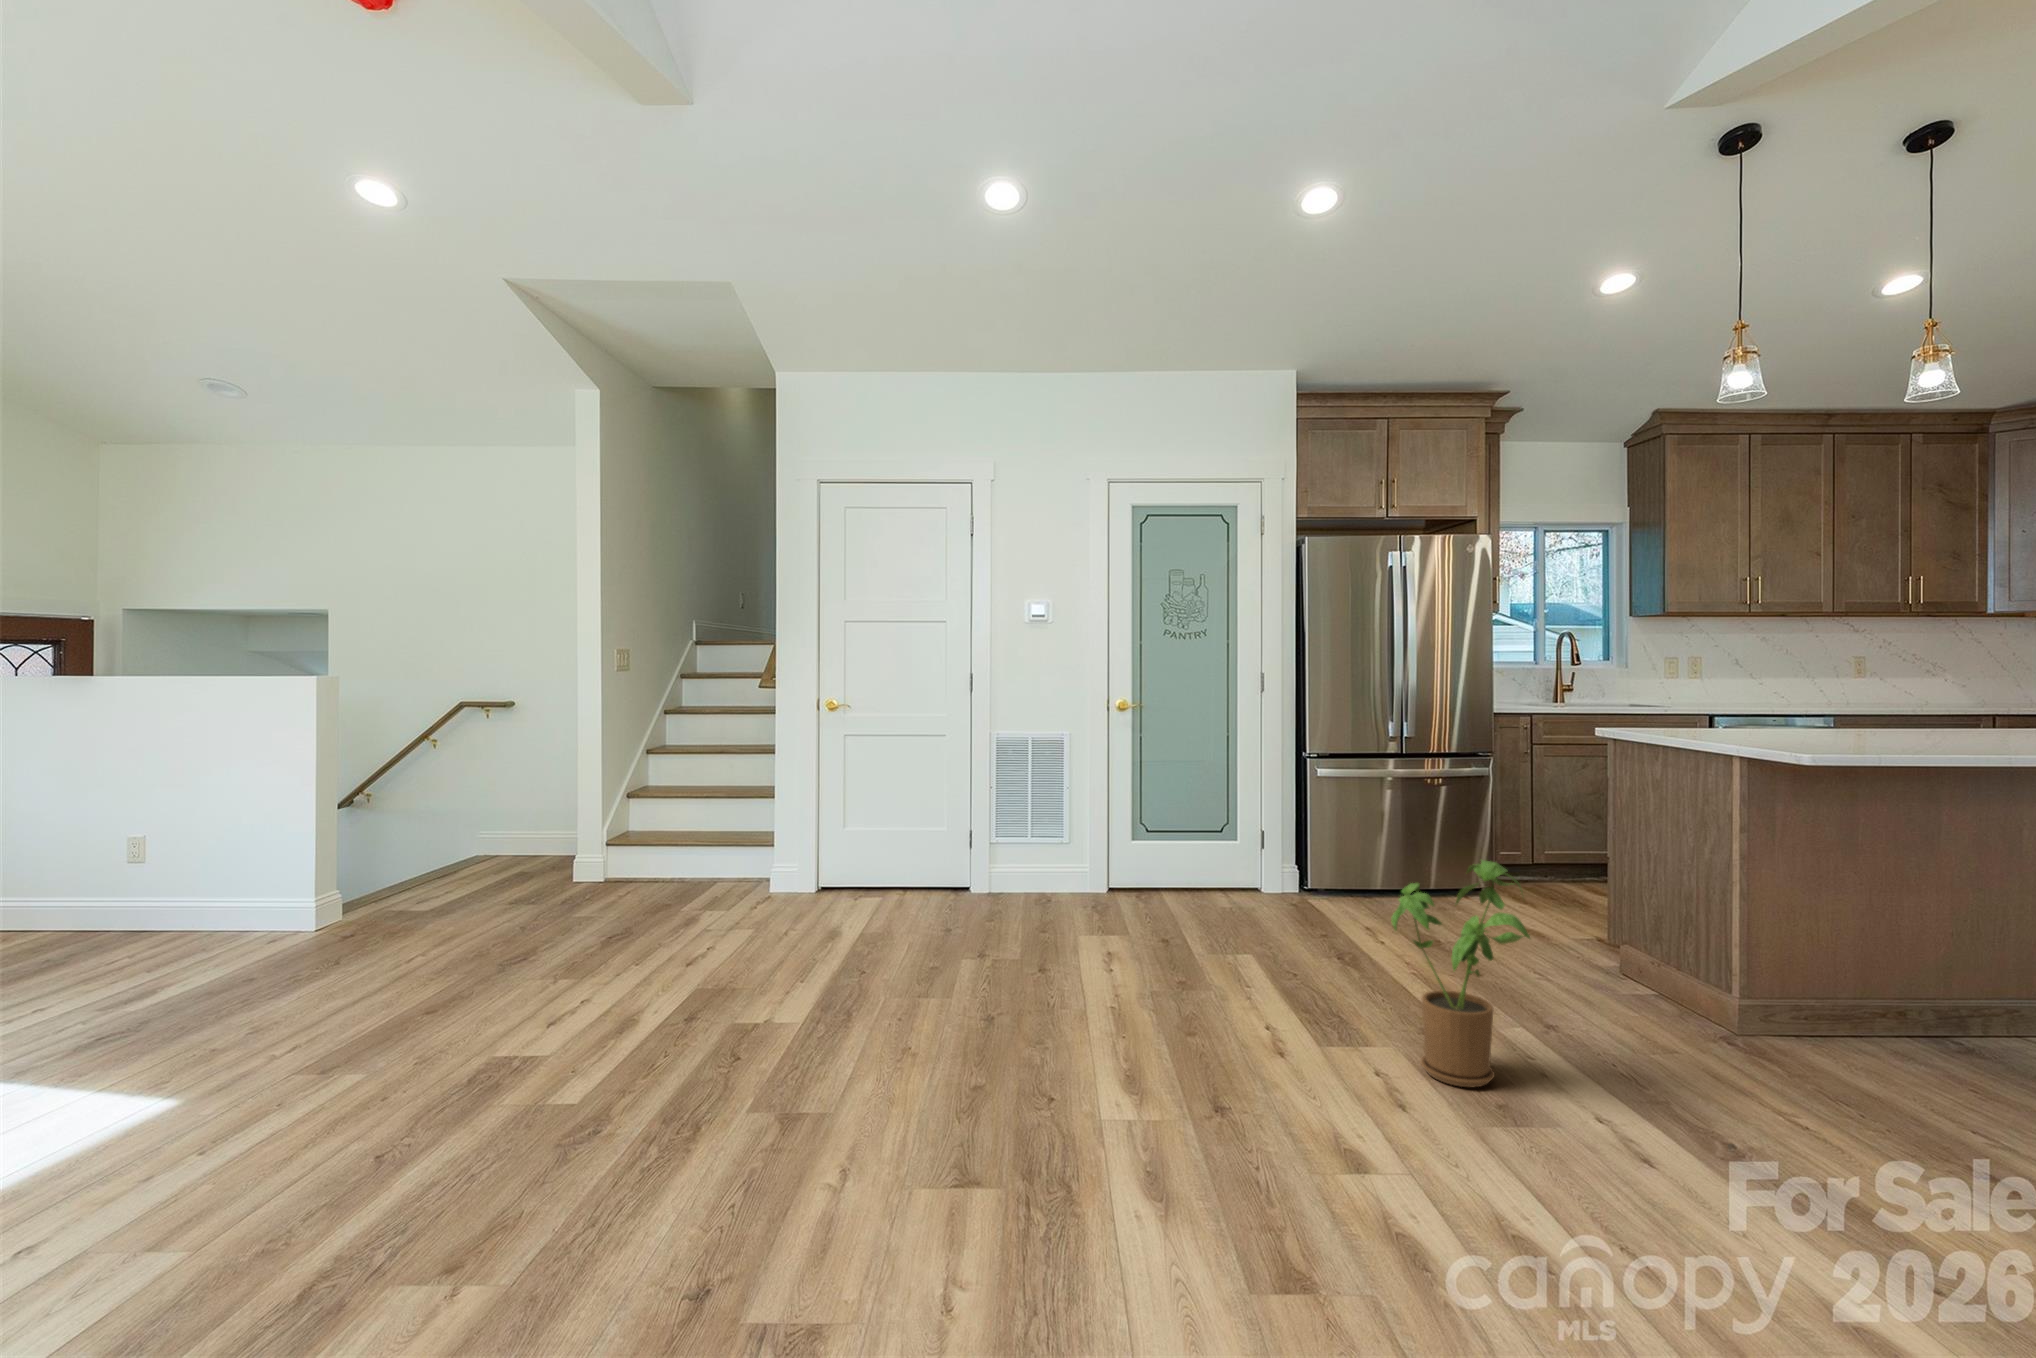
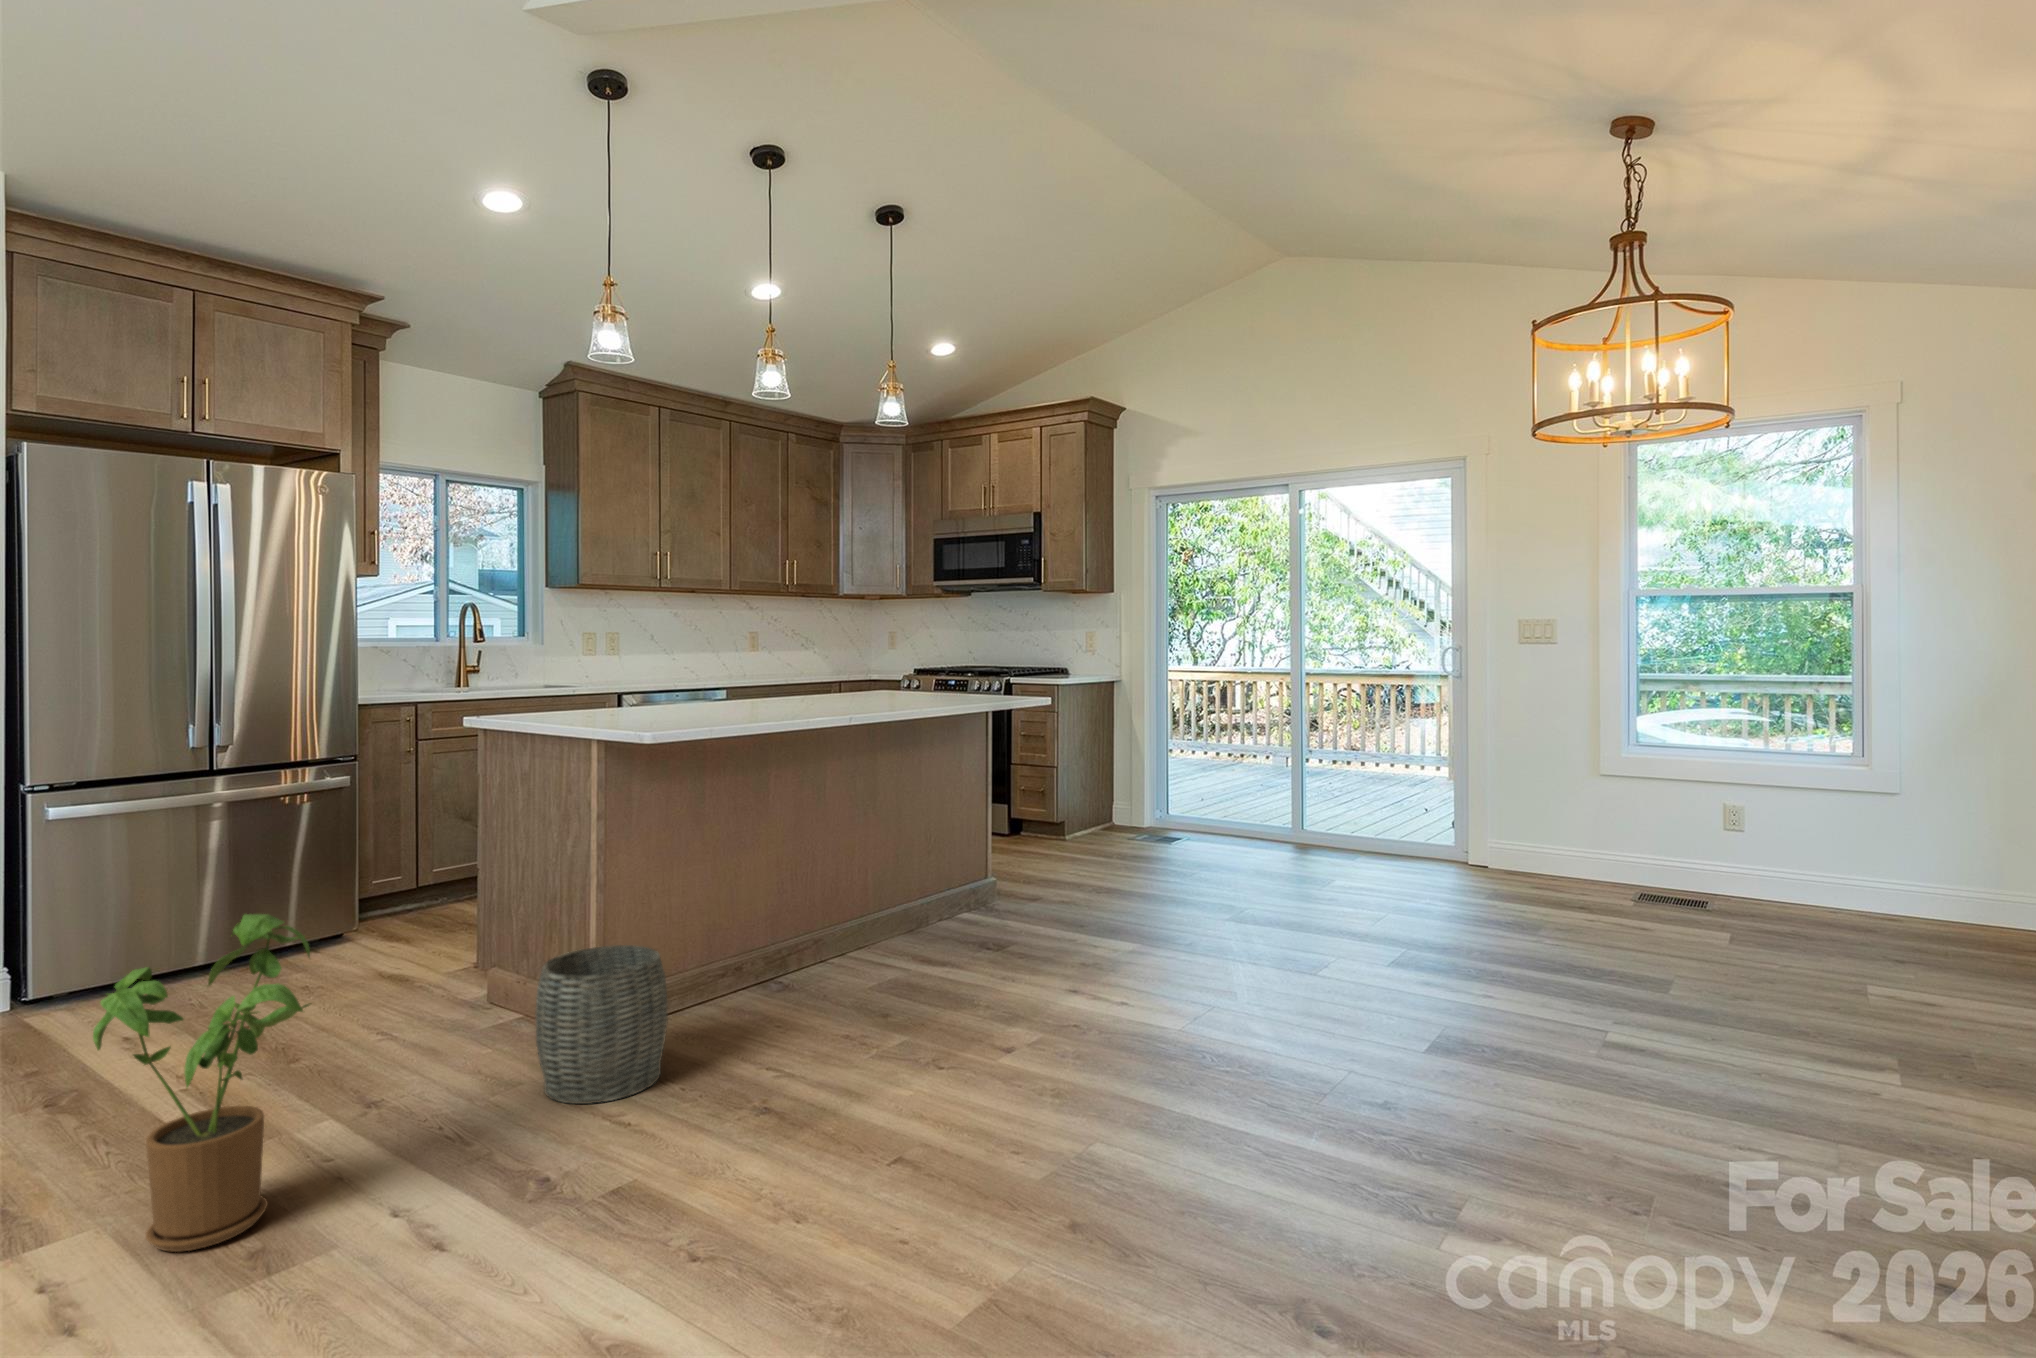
woven basket: none [1694,947,1843,1101] -> present [536,945,668,1104]

